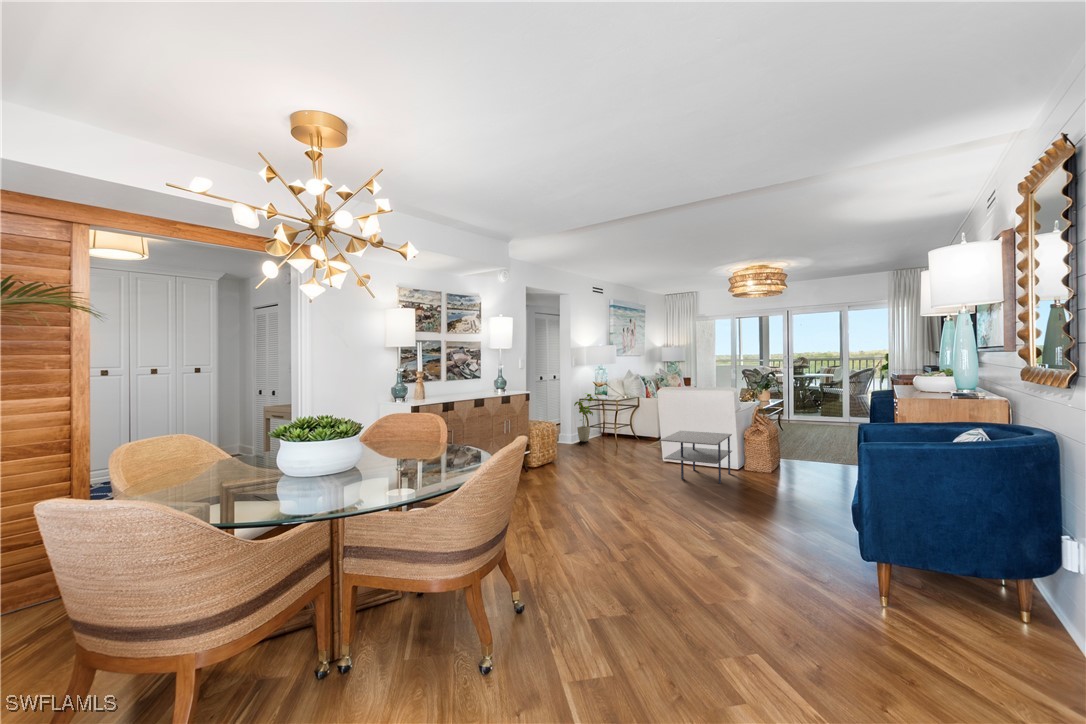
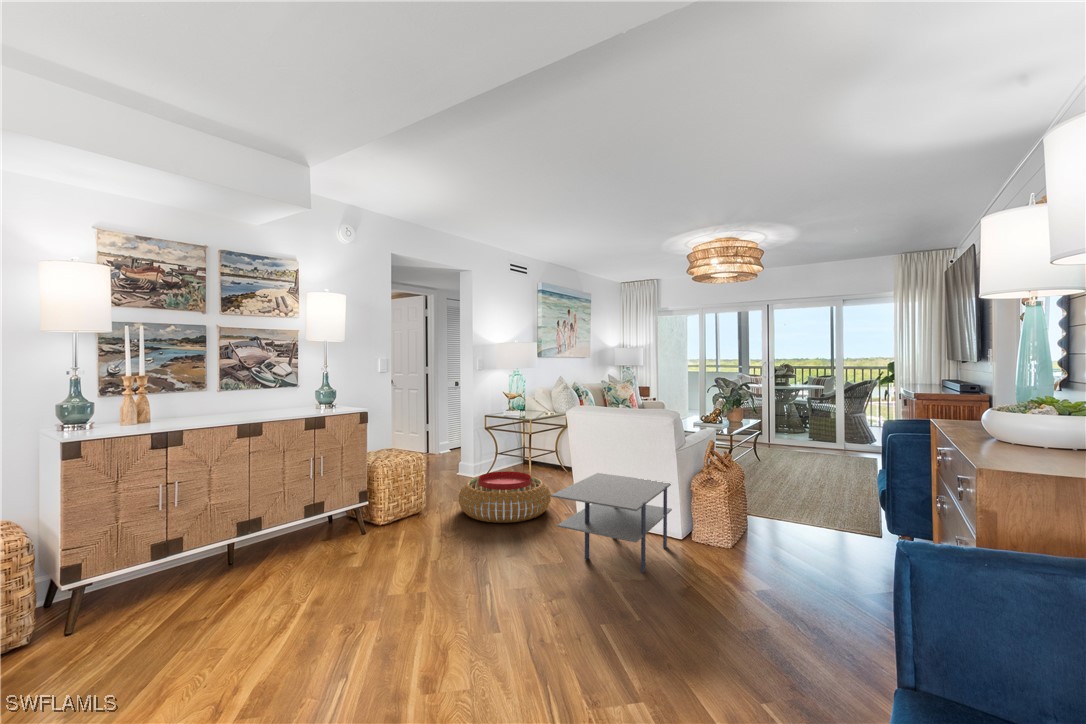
house plant: present [574,393,599,442] -> none [475,407,509,474]
pouf: none [582,434,645,465] -> present [459,471,551,523]

